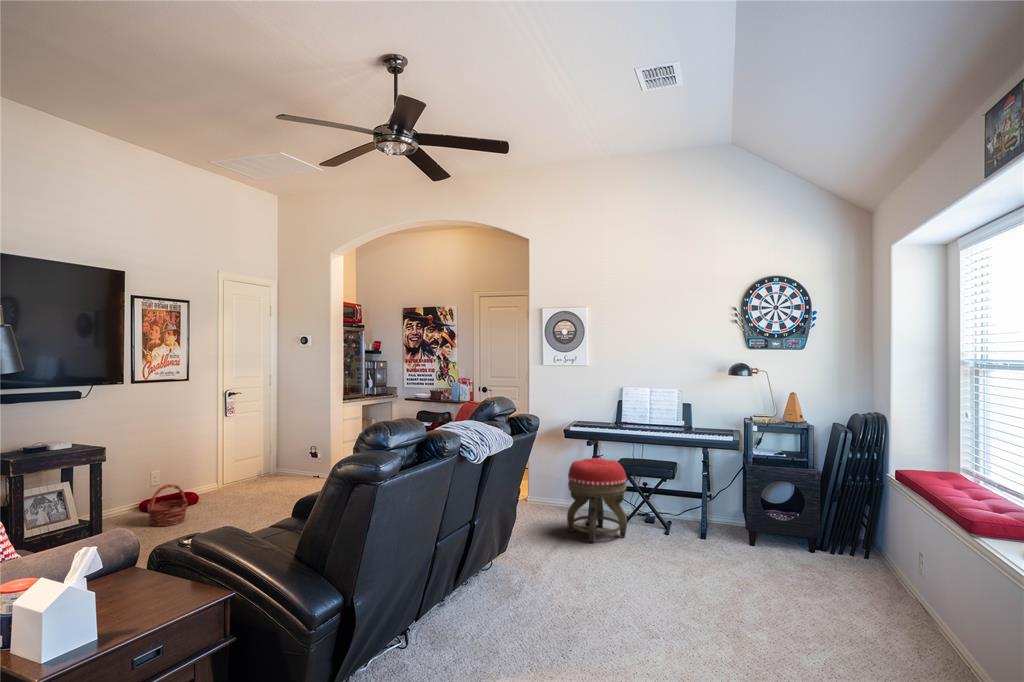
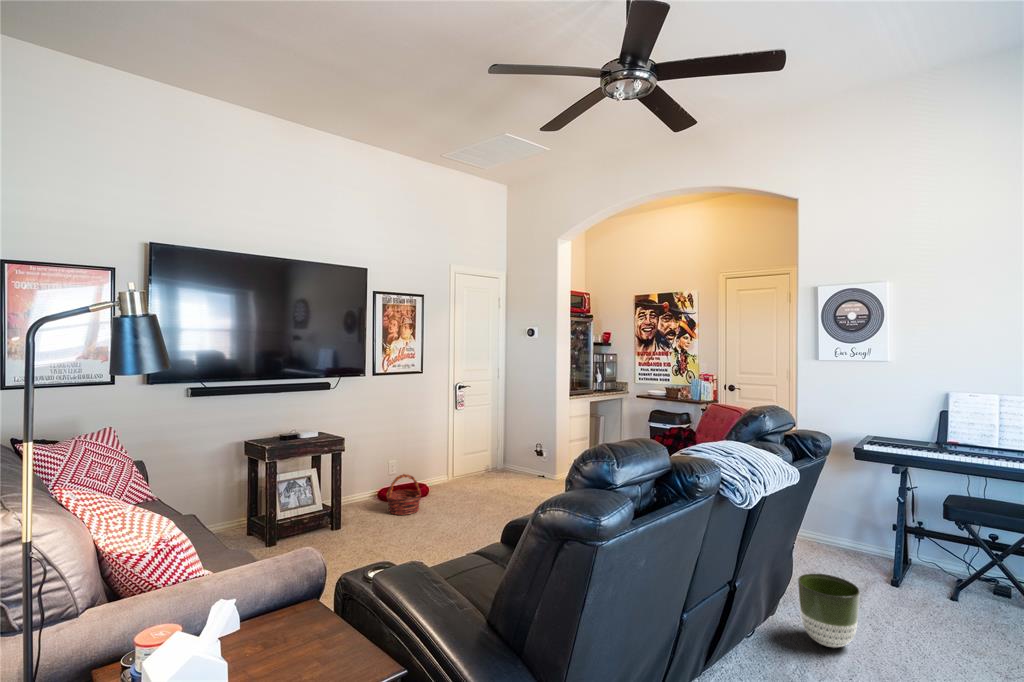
footstool: present [567,458,627,543] -> none [862,493,966,617]
planter: none [521,519,559,569] -> present [798,573,860,648]

